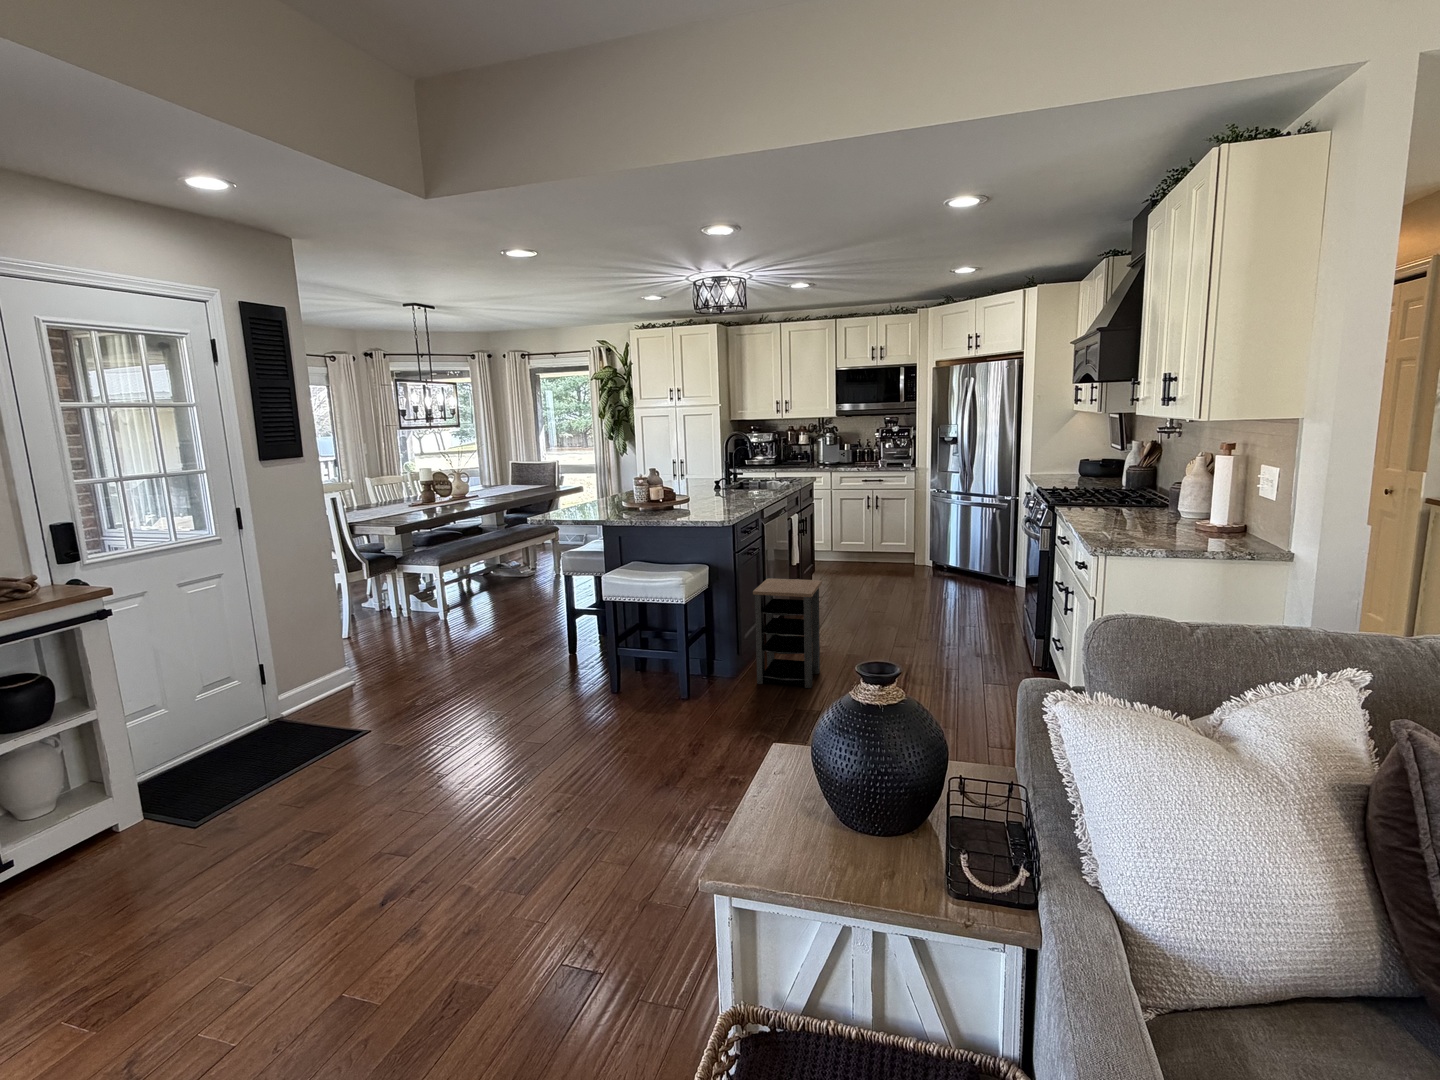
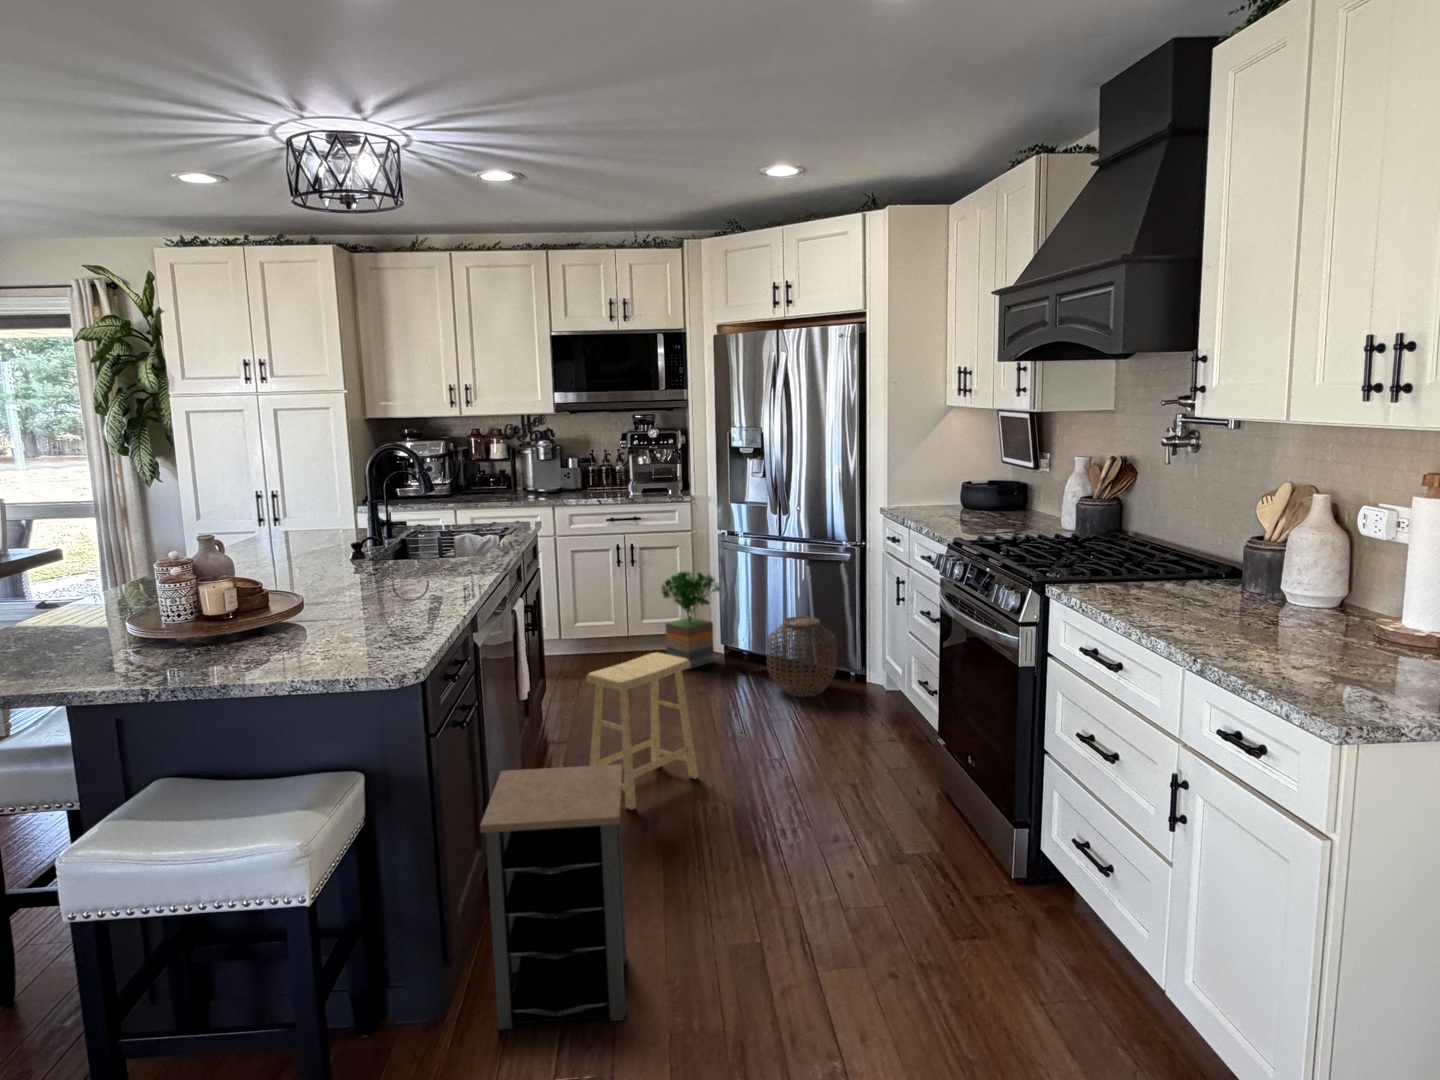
potted tree: none [889,514,932,574] -> present [661,572,721,669]
woven basket: none [948,543,995,592] -> present [767,616,837,697]
footstool: none [823,548,886,627] -> present [586,653,698,810]

